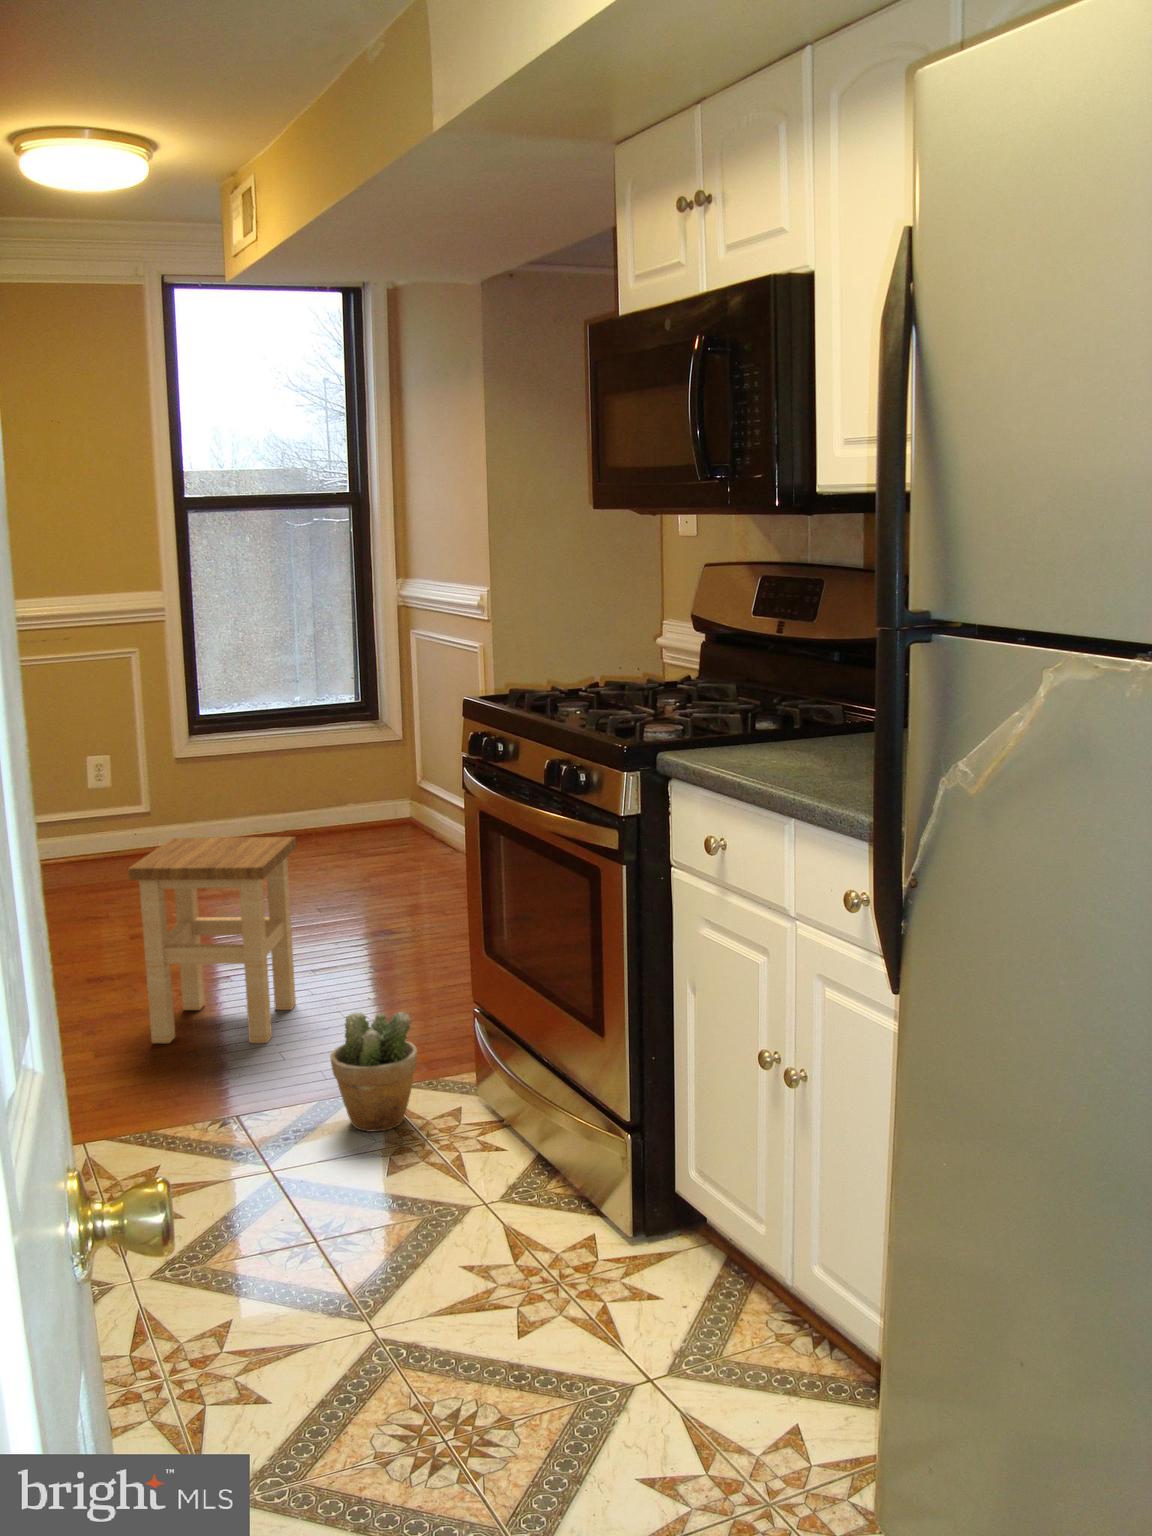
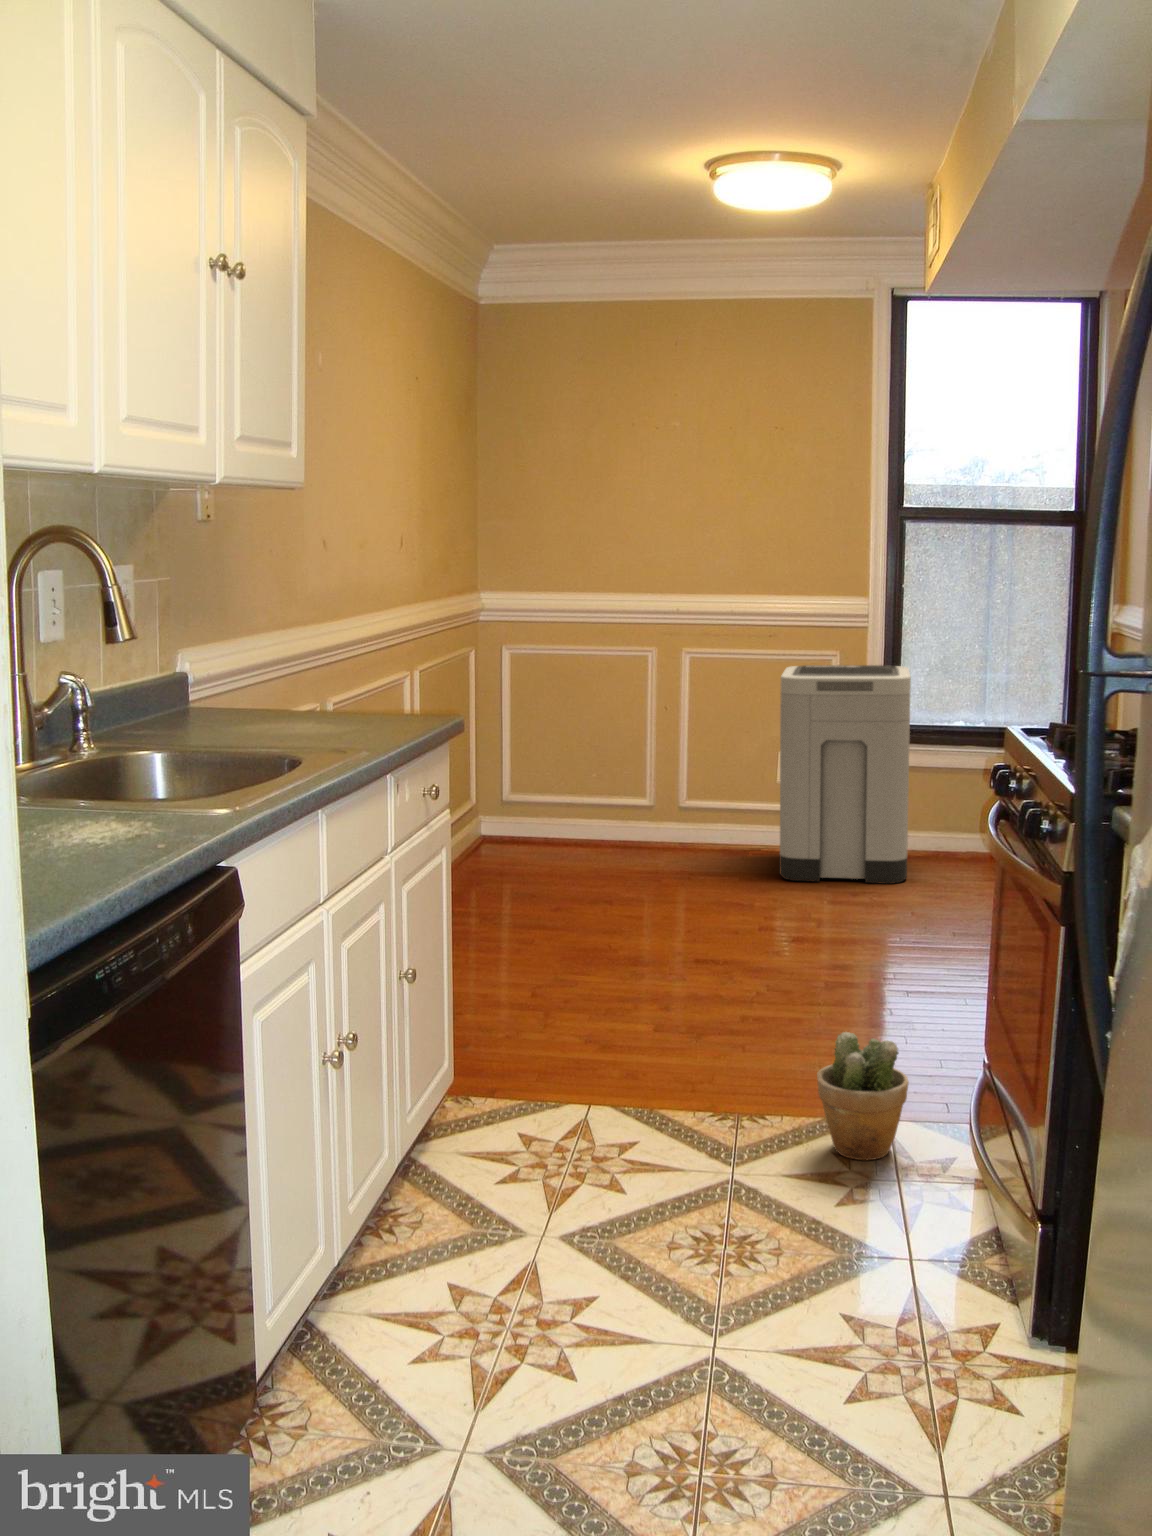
trash can: none [86,659,240,886] -> present [780,665,911,884]
stool: present [128,837,297,1043] -> none [701,835,880,1050]

